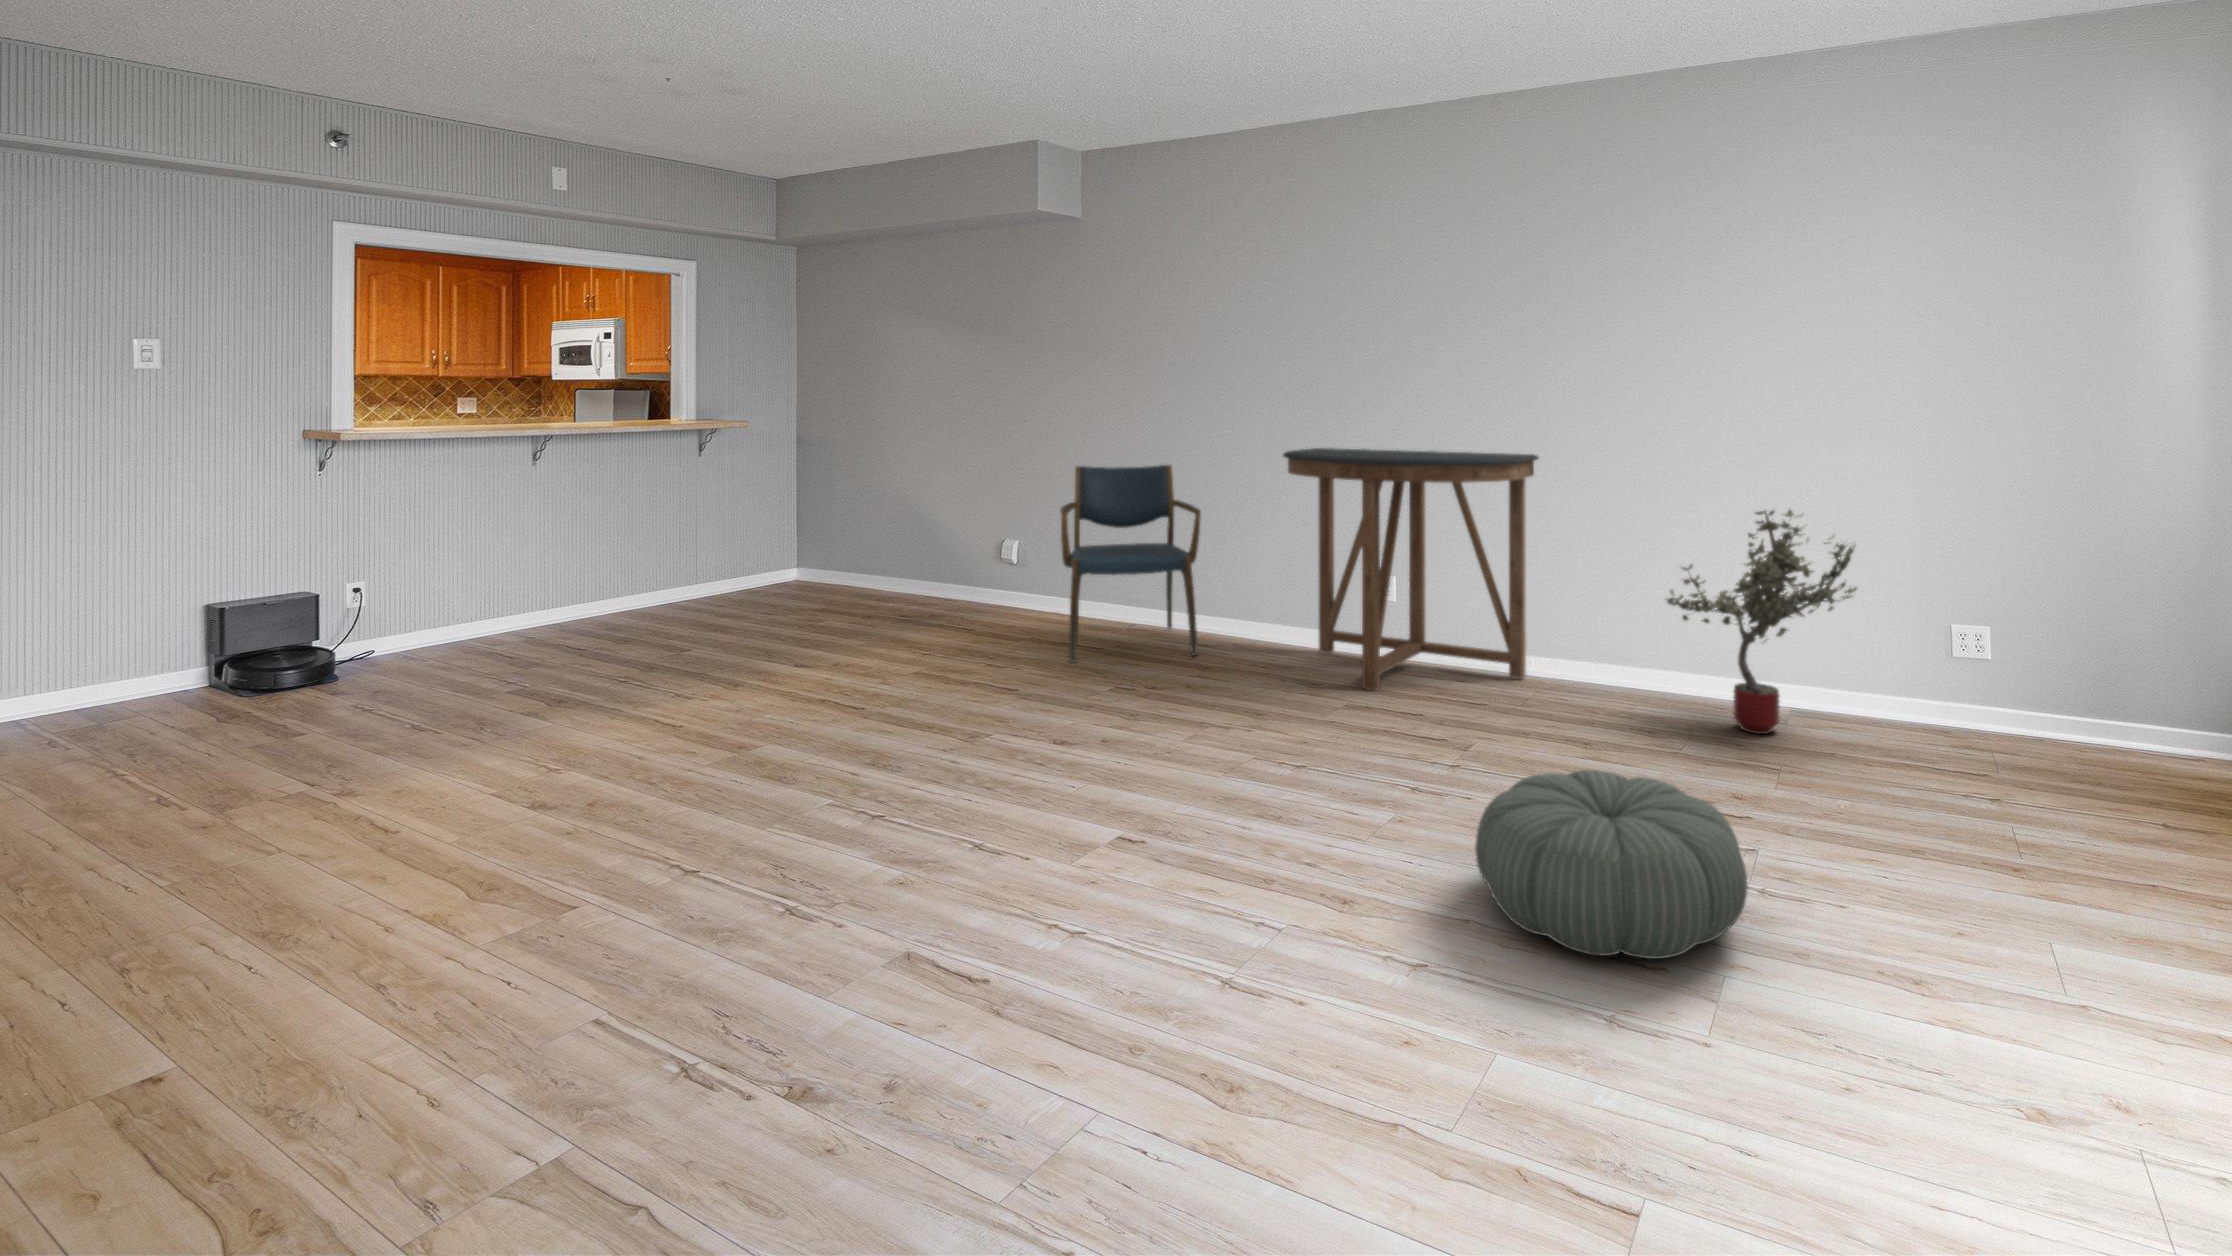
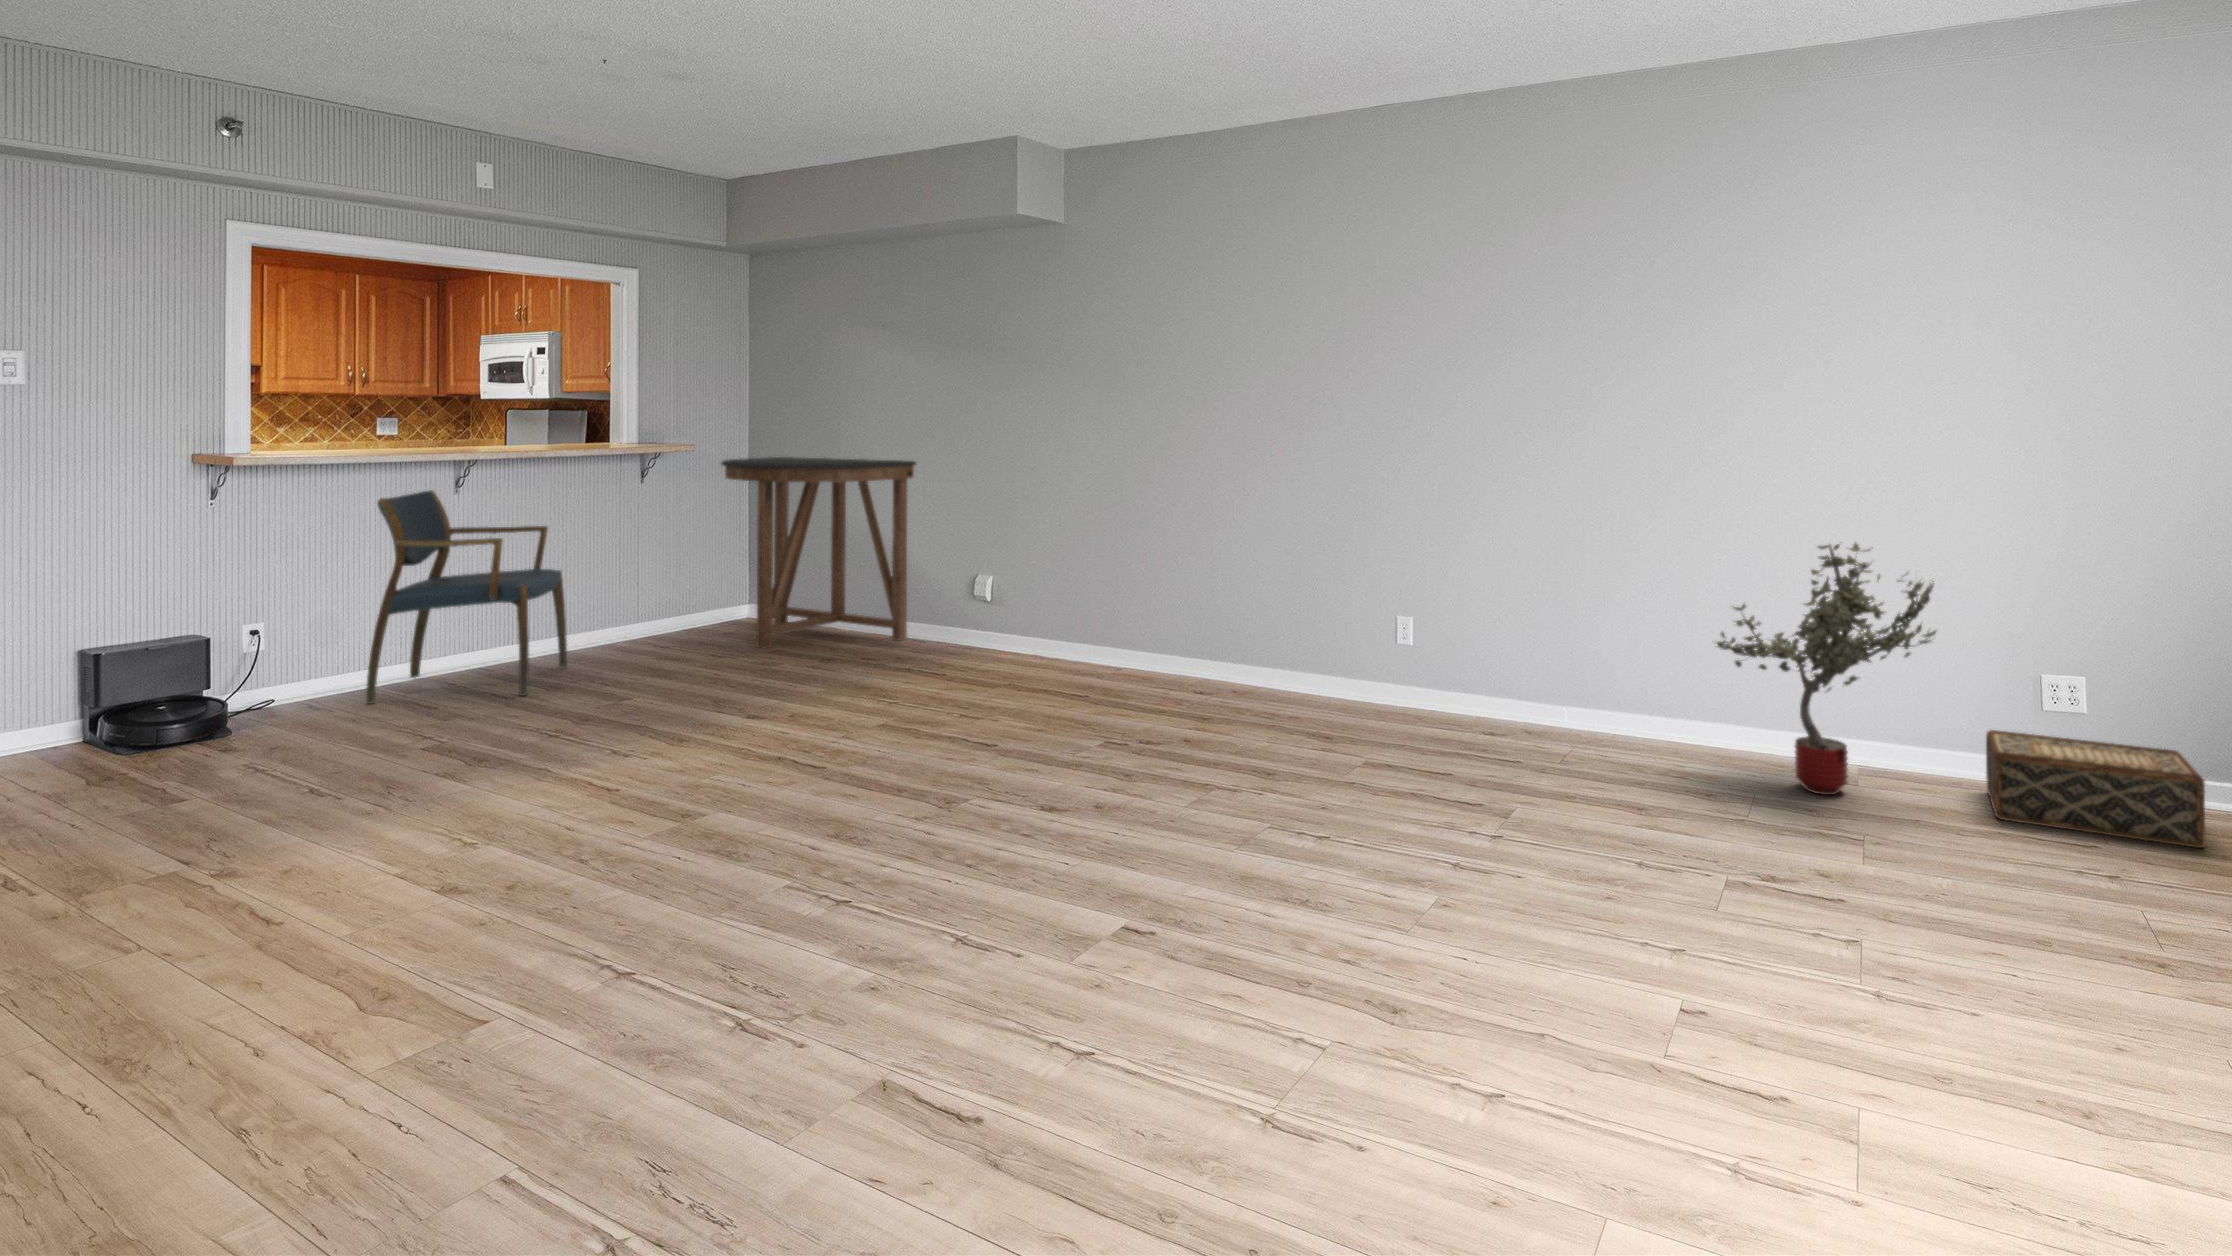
console table: present [1283,448,1538,691] -> present [721,457,916,648]
armchair: present [1060,465,1201,663] -> present [366,490,567,704]
woven basket: none [1905,676,2086,778] -> present [1986,730,2205,848]
pouf: present [1475,770,1748,959] -> none [1547,850,1877,1087]

